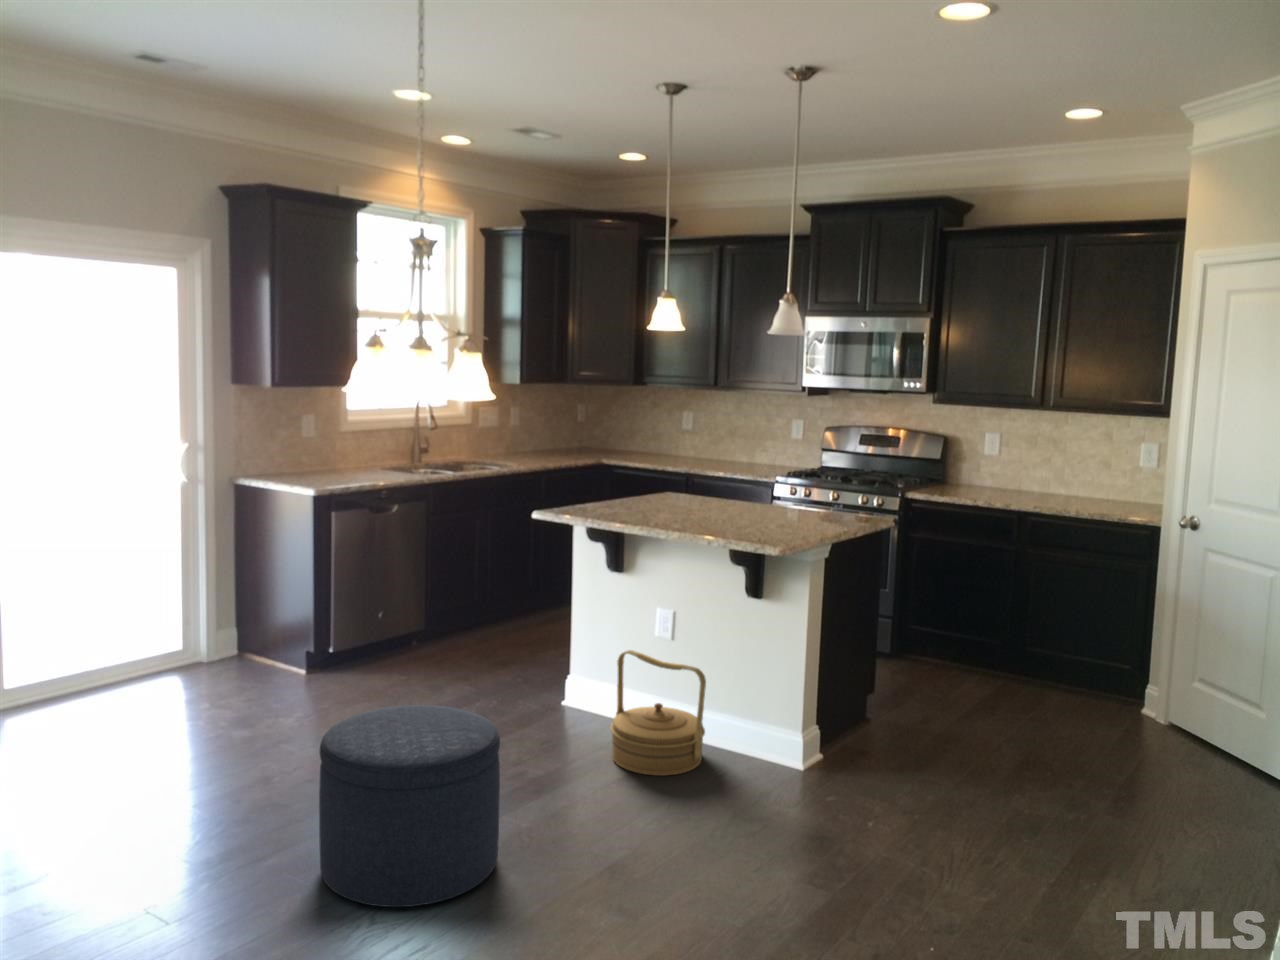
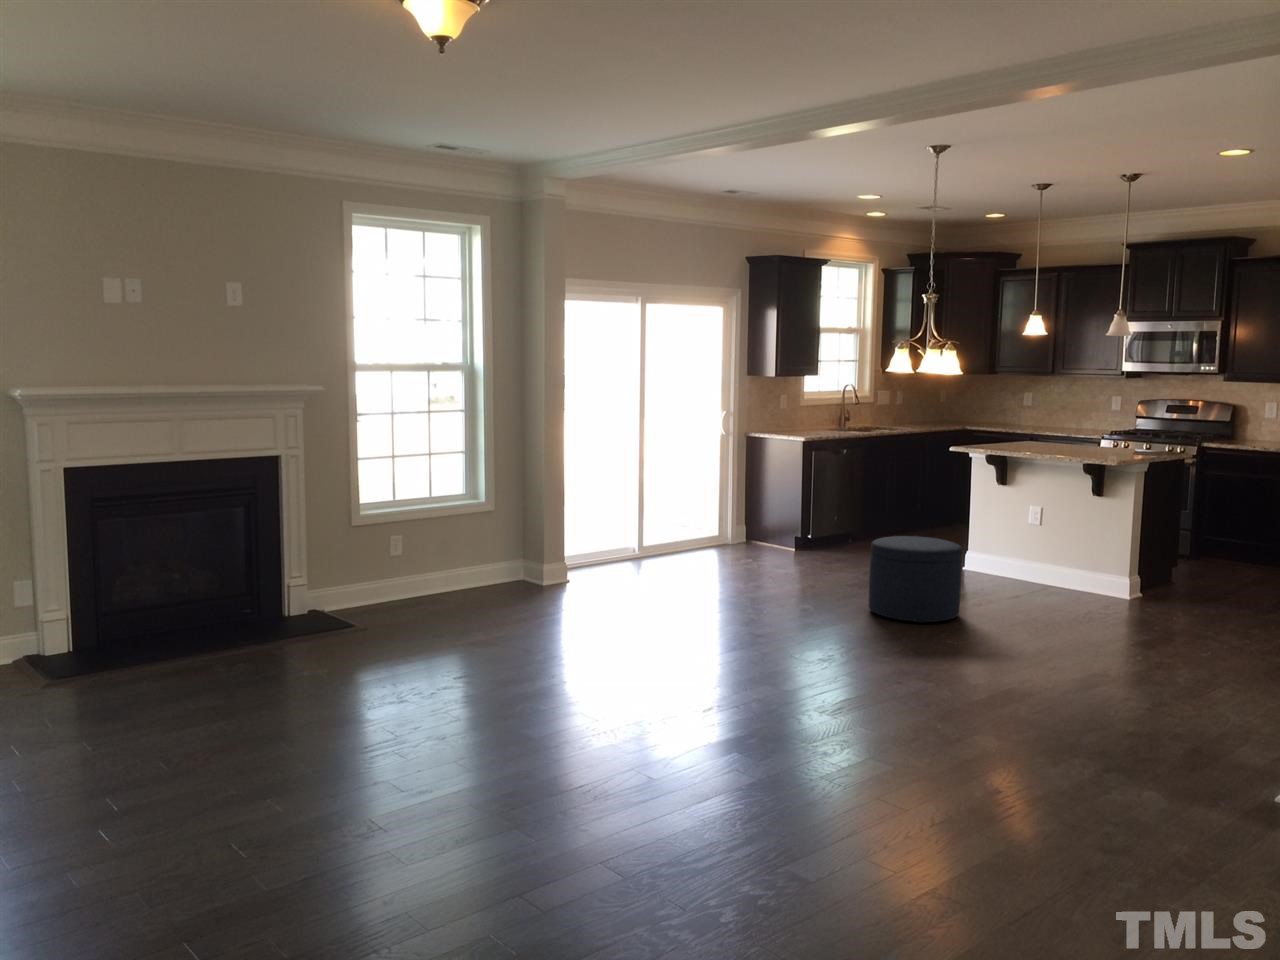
woven basket: present [610,650,706,776] -> none [1004,526,1066,595]

